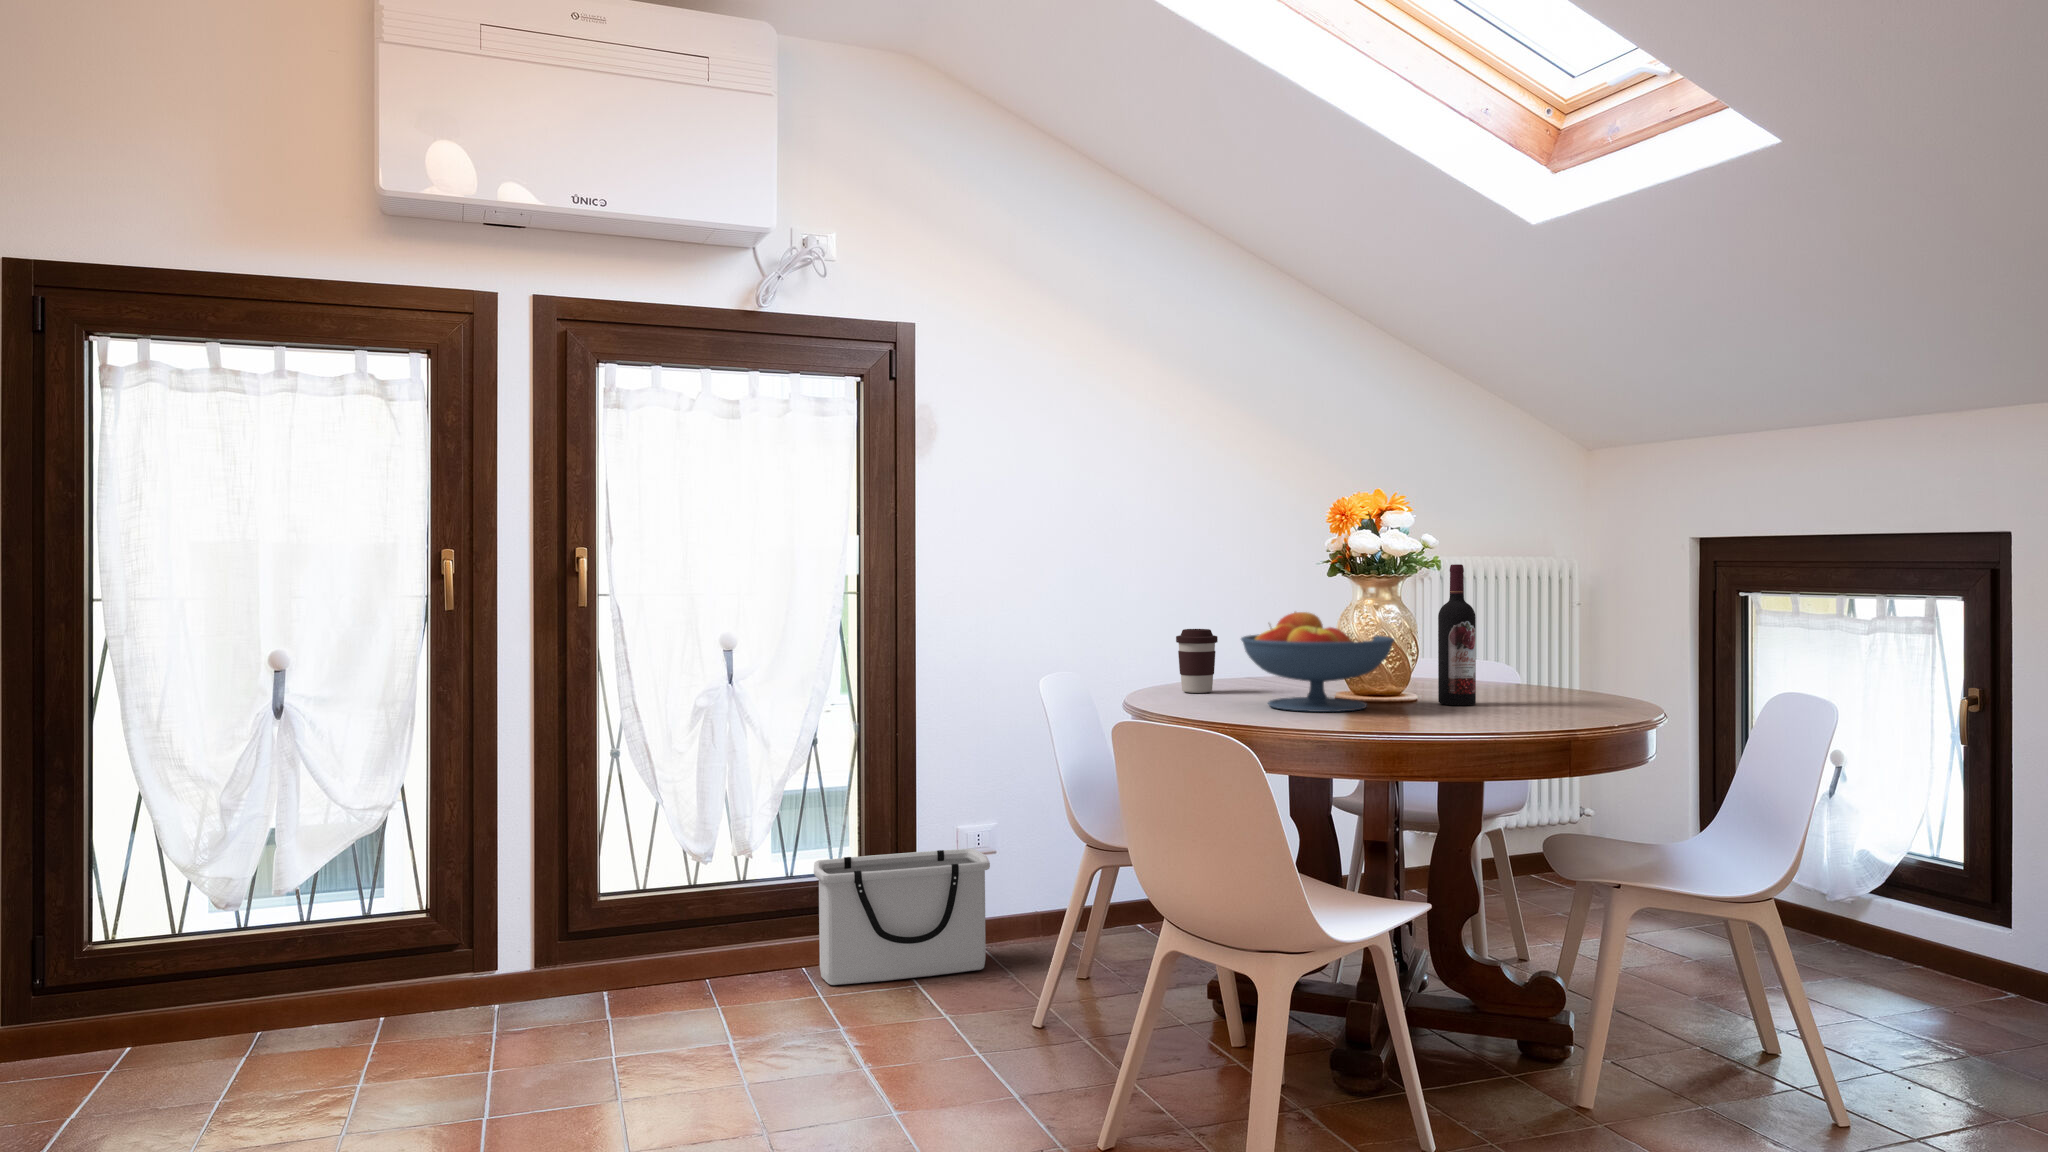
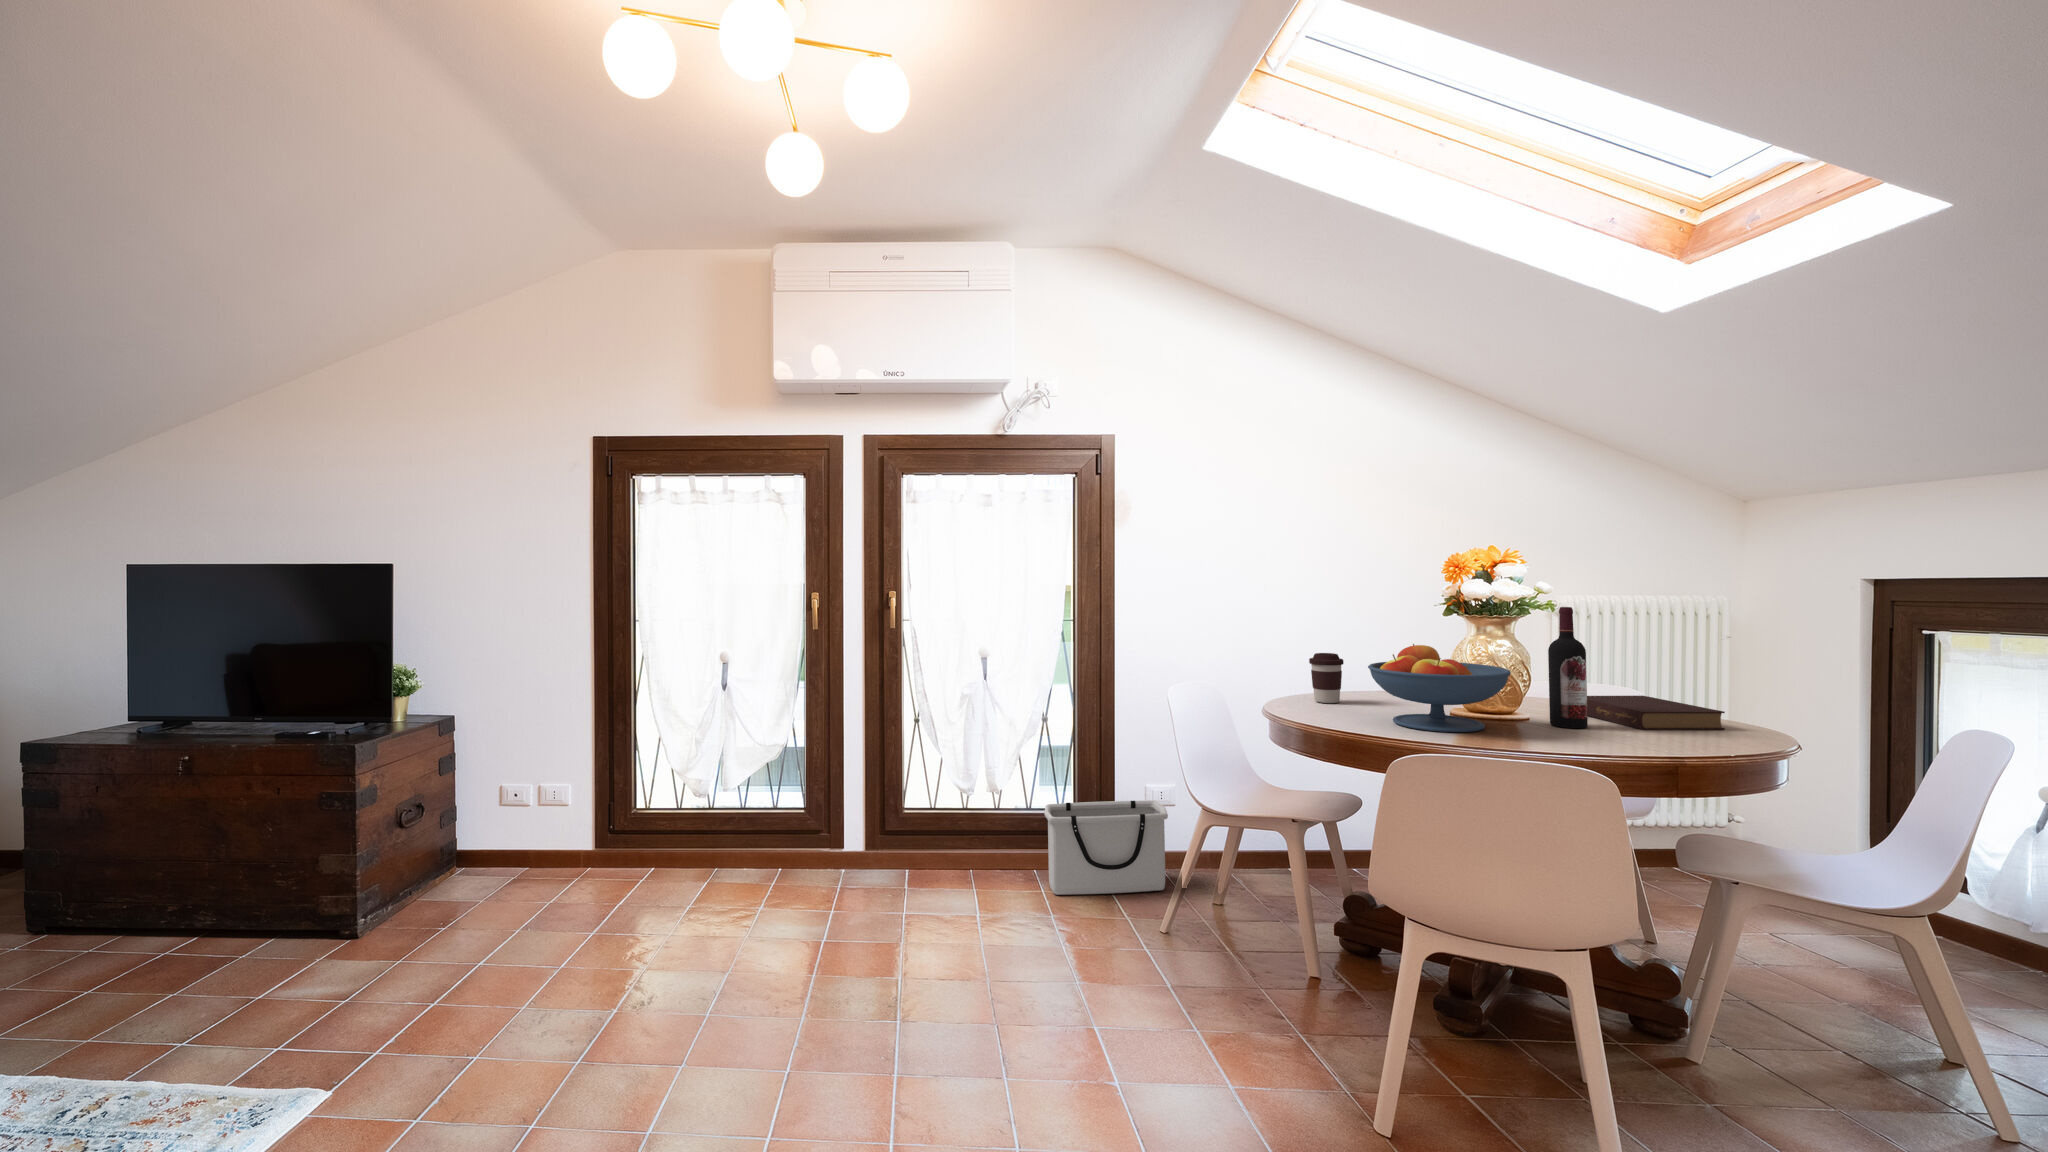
book: none [1469,672,1611,705] -> present [1587,696,1725,730]

